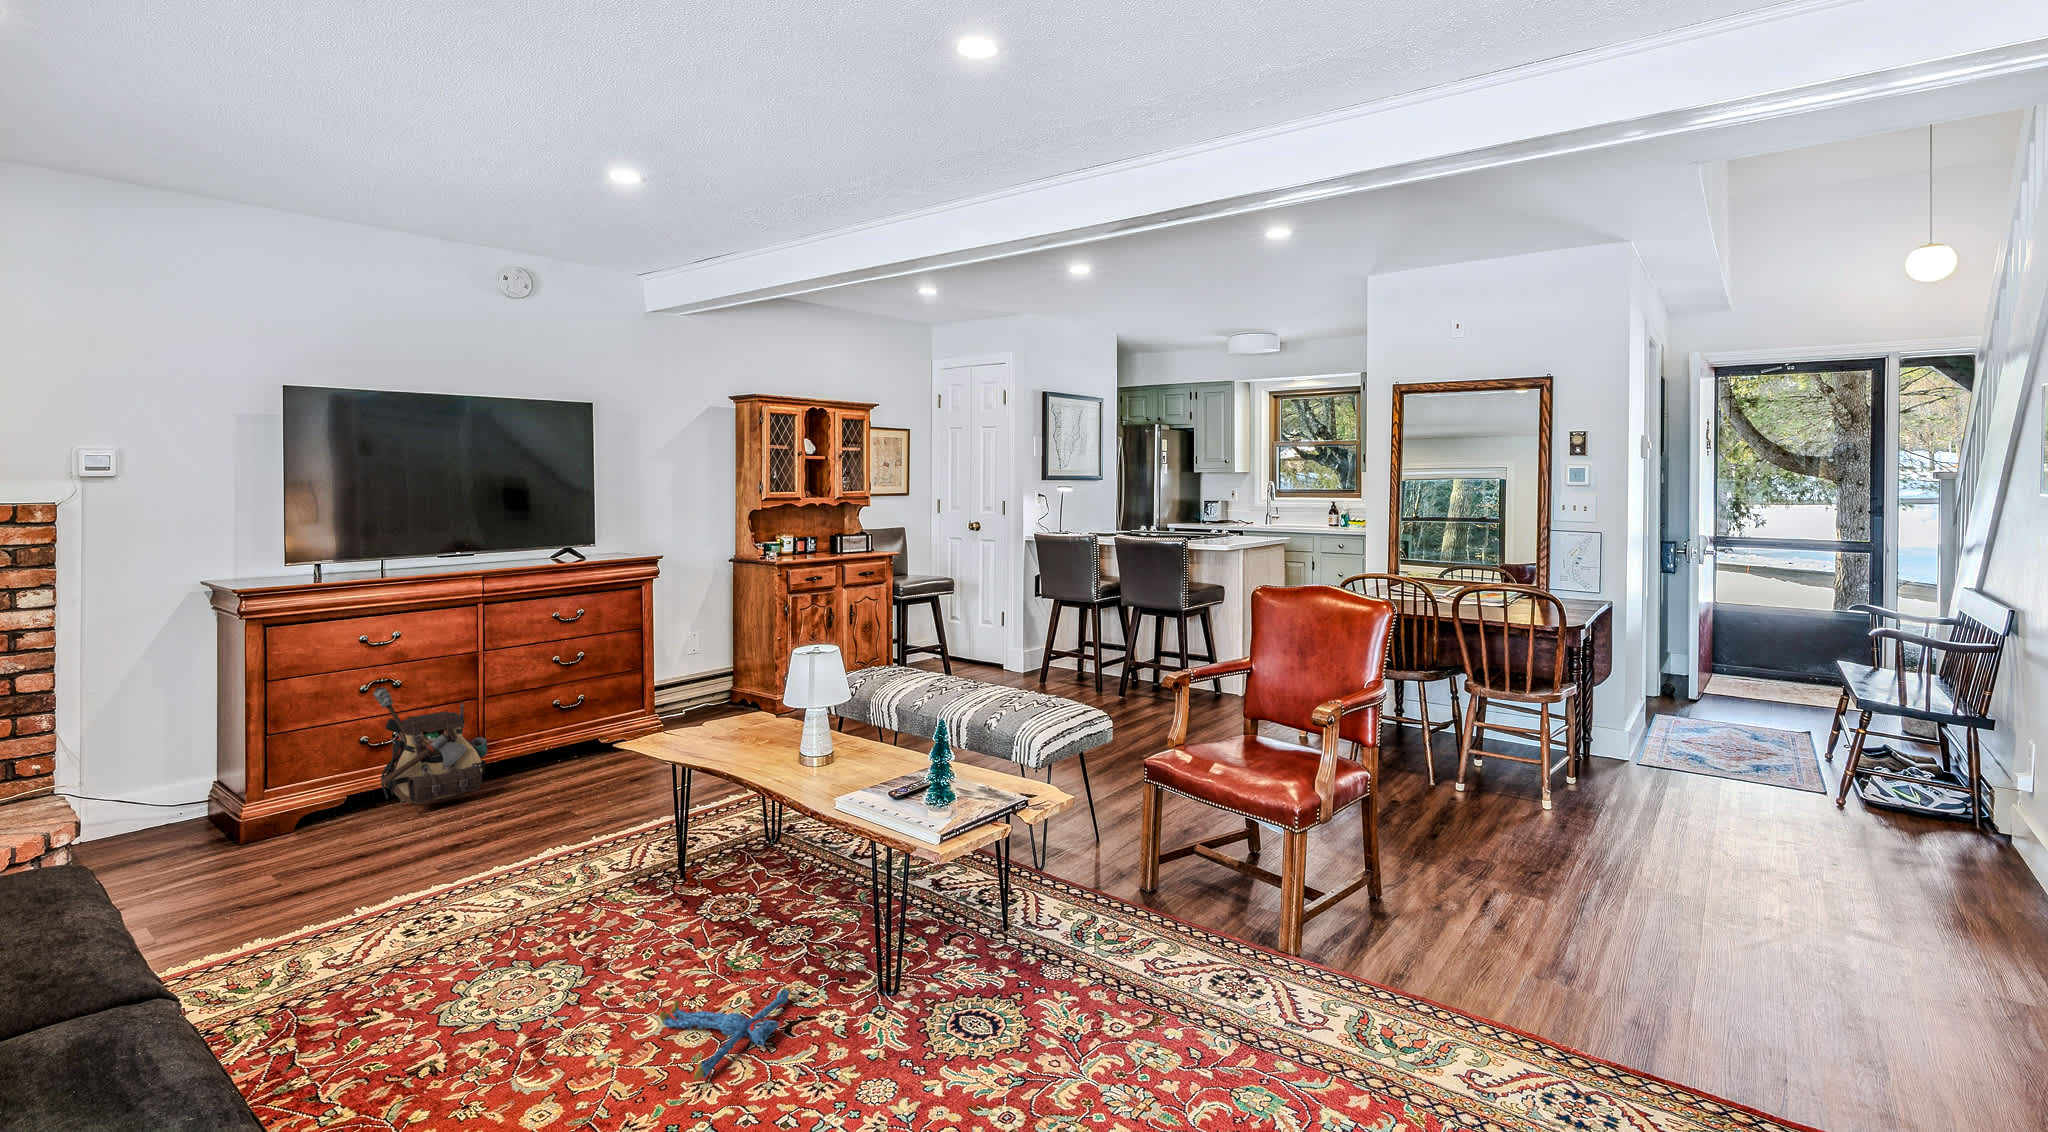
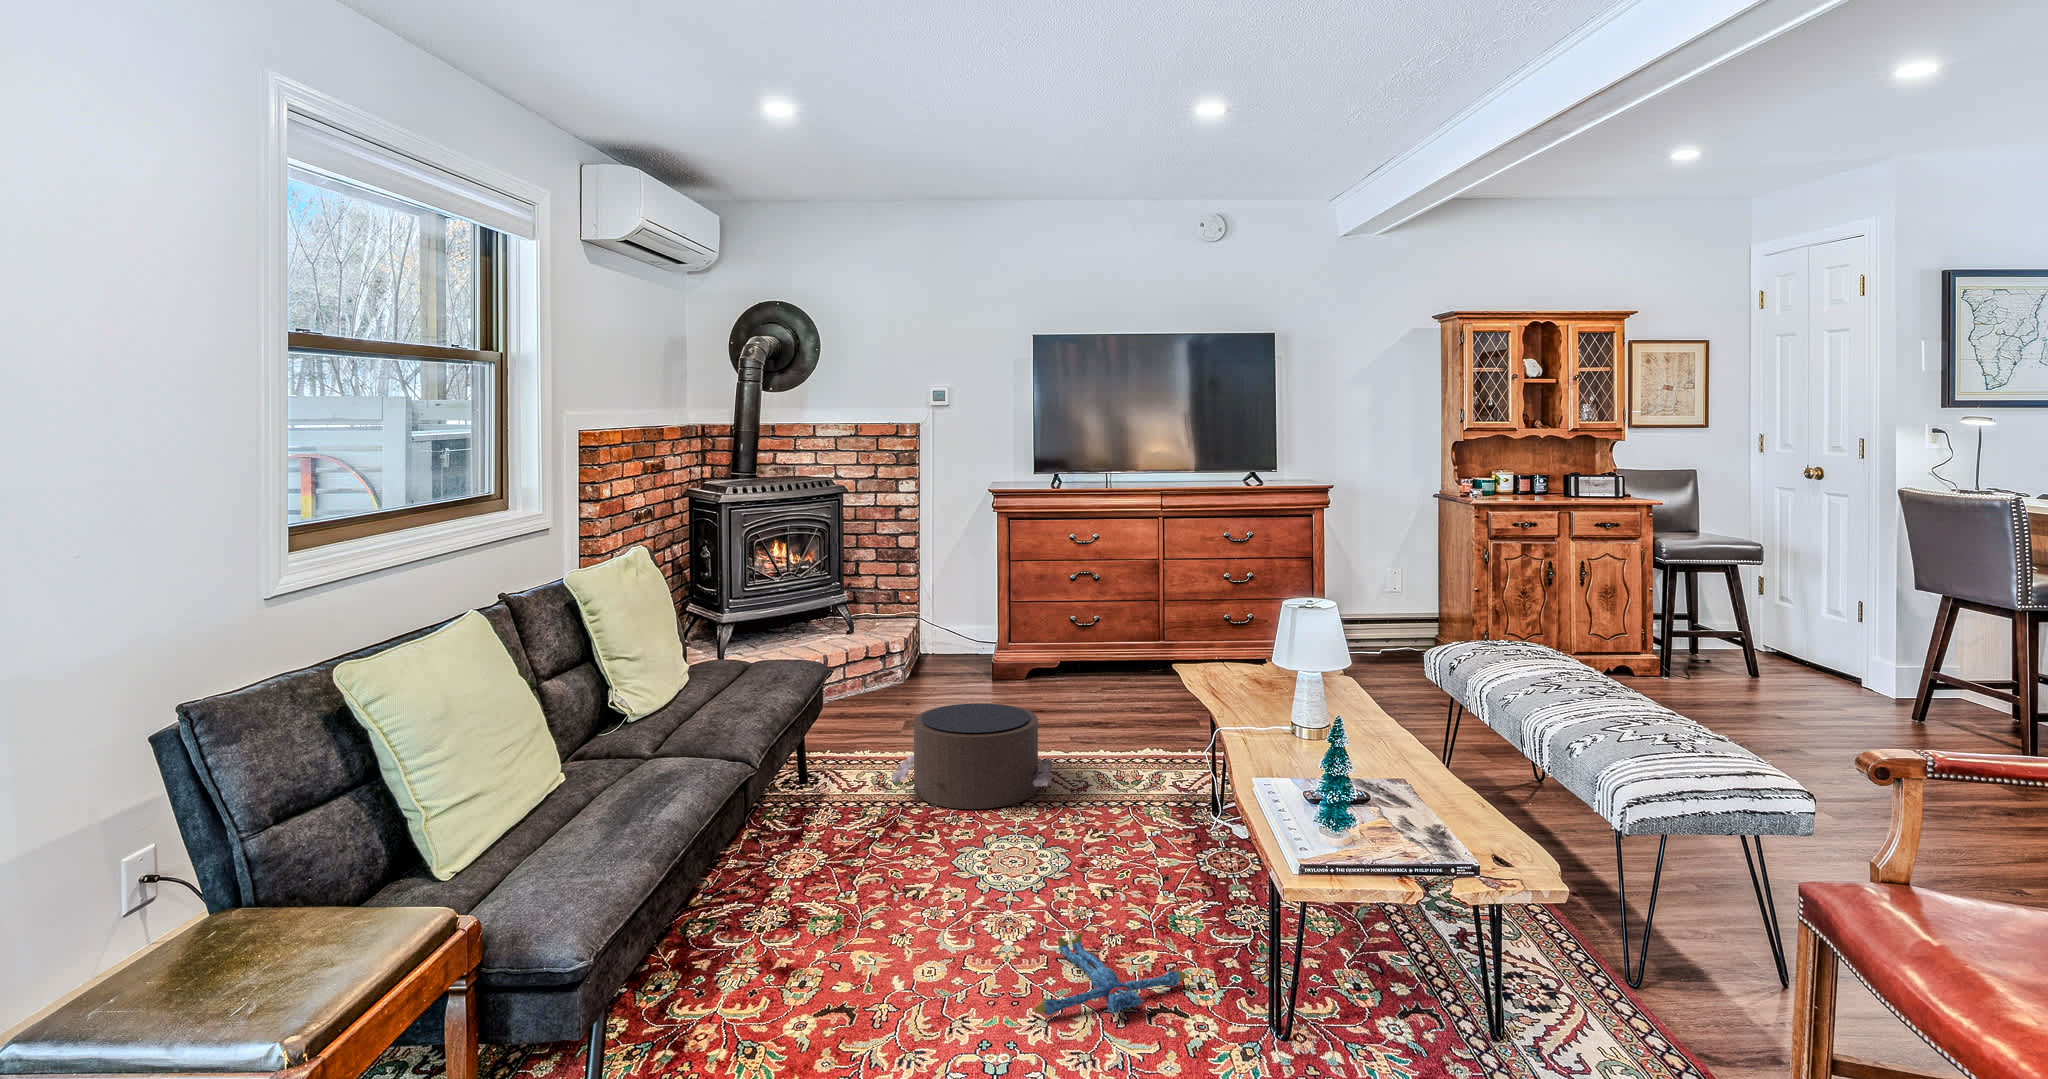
backpack: present [373,687,487,804] -> none [1038,580,1128,692]
pouf: none [291,826,514,965] -> present [891,703,1052,809]

